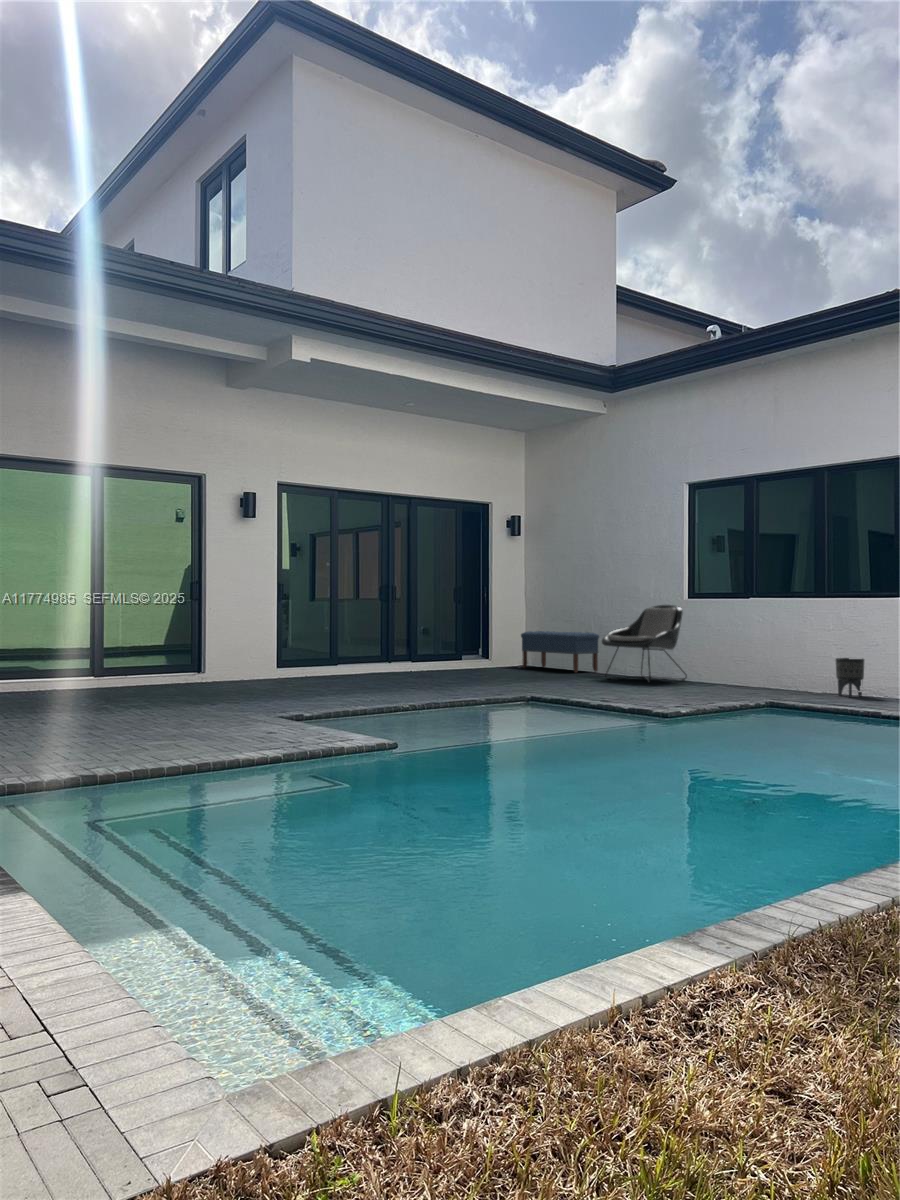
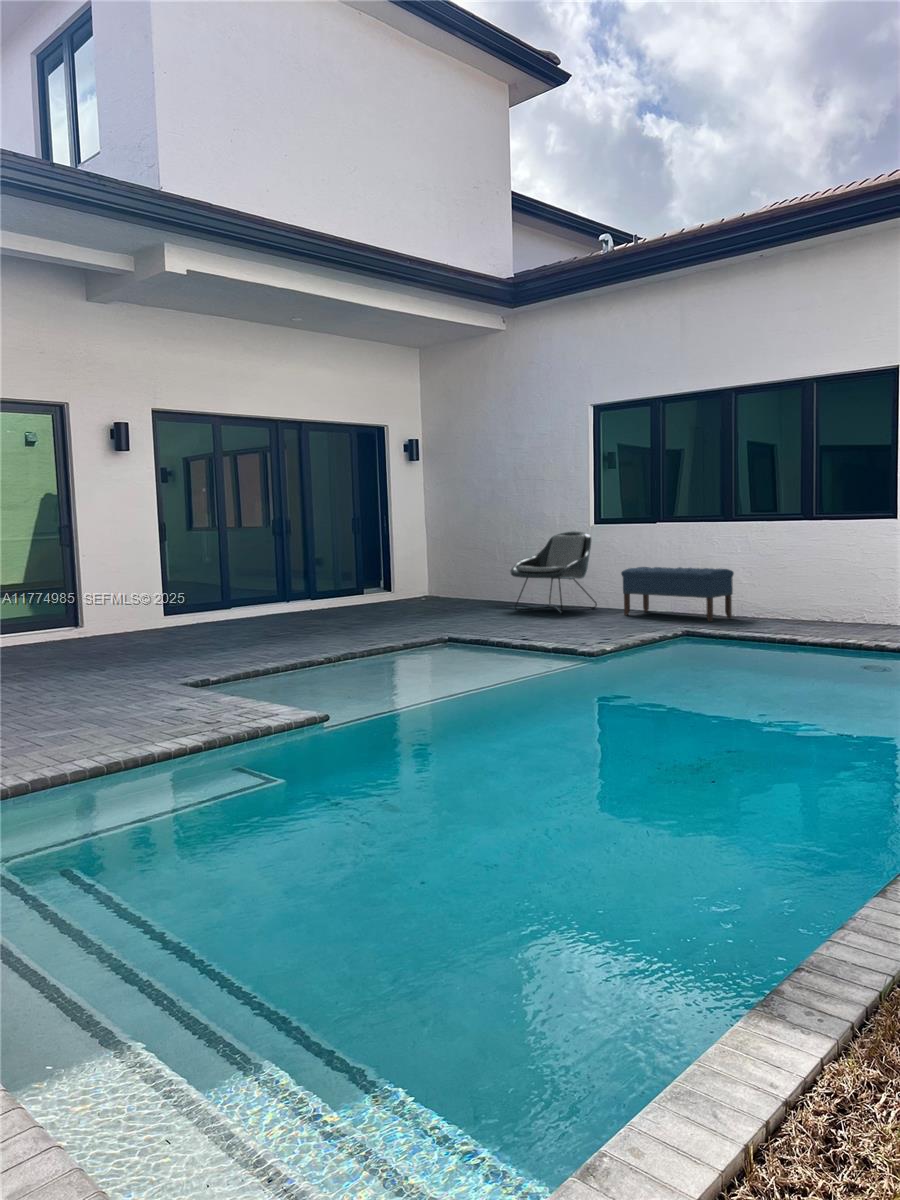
bench: present [521,631,599,673] -> present [621,567,734,622]
planter: present [836,658,864,697] -> none [748,583,776,623]

